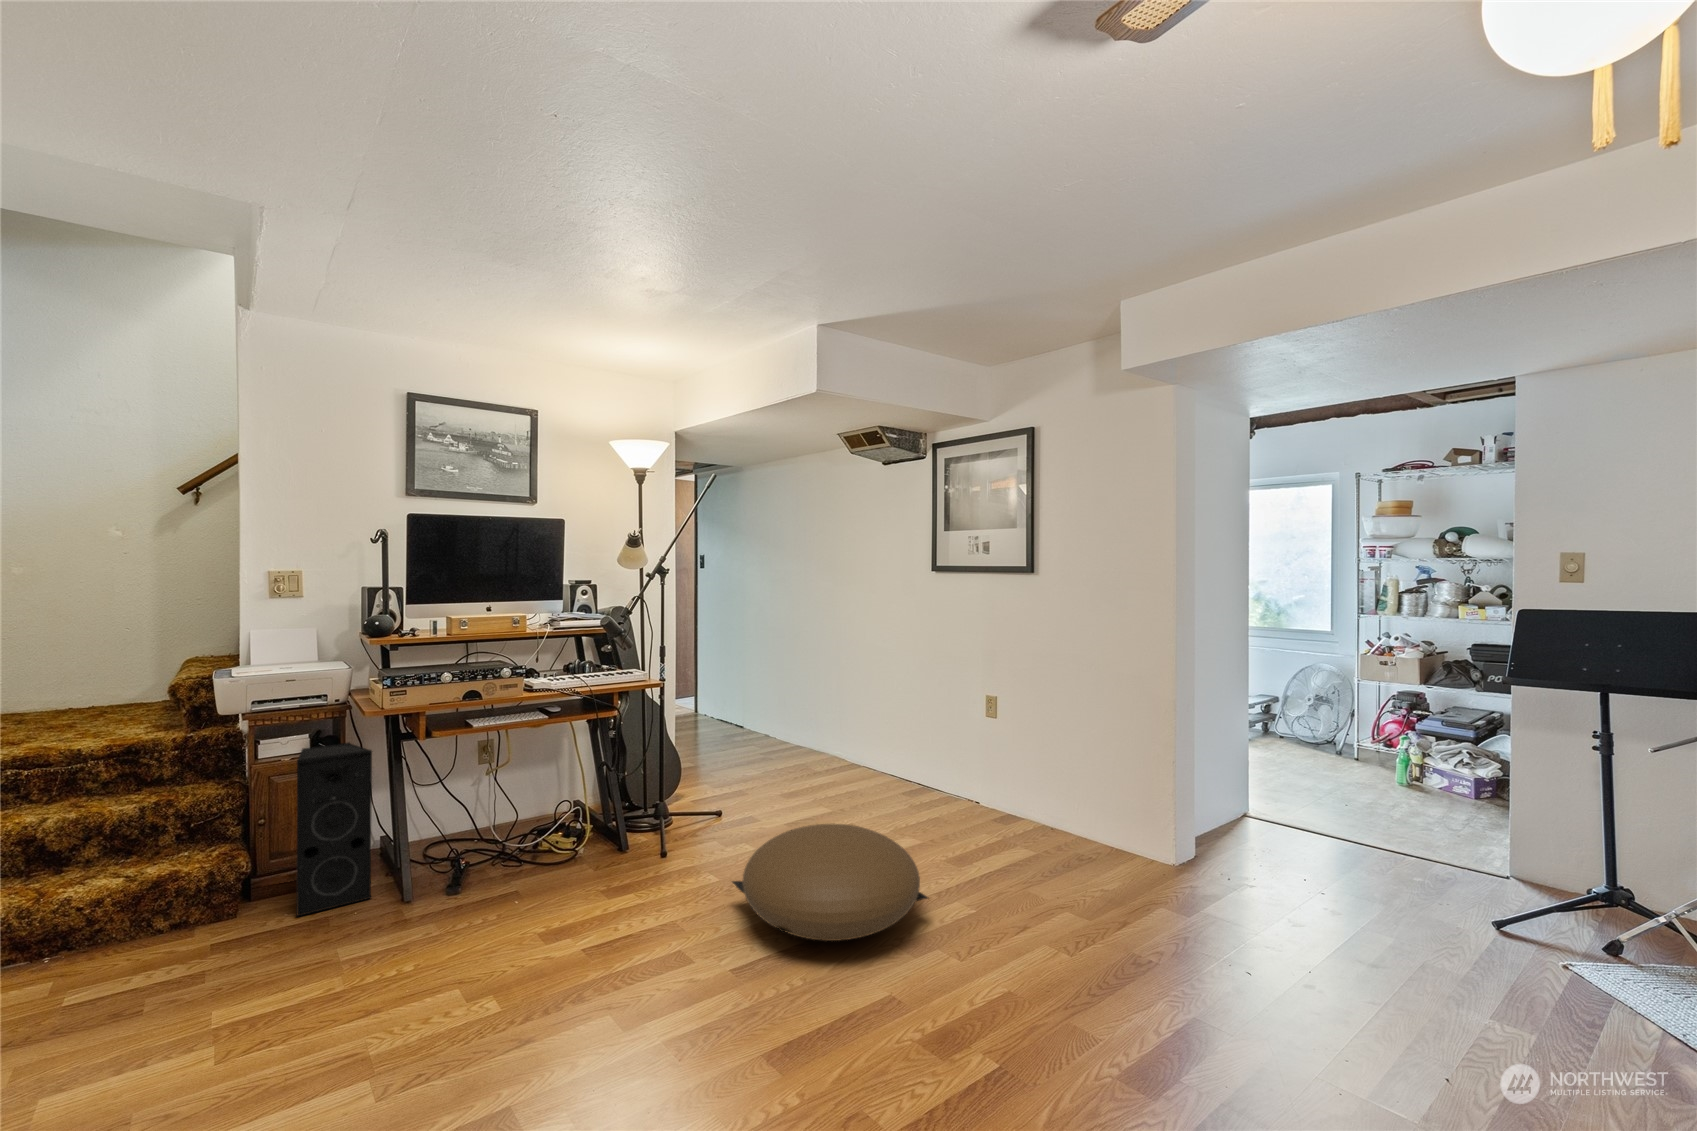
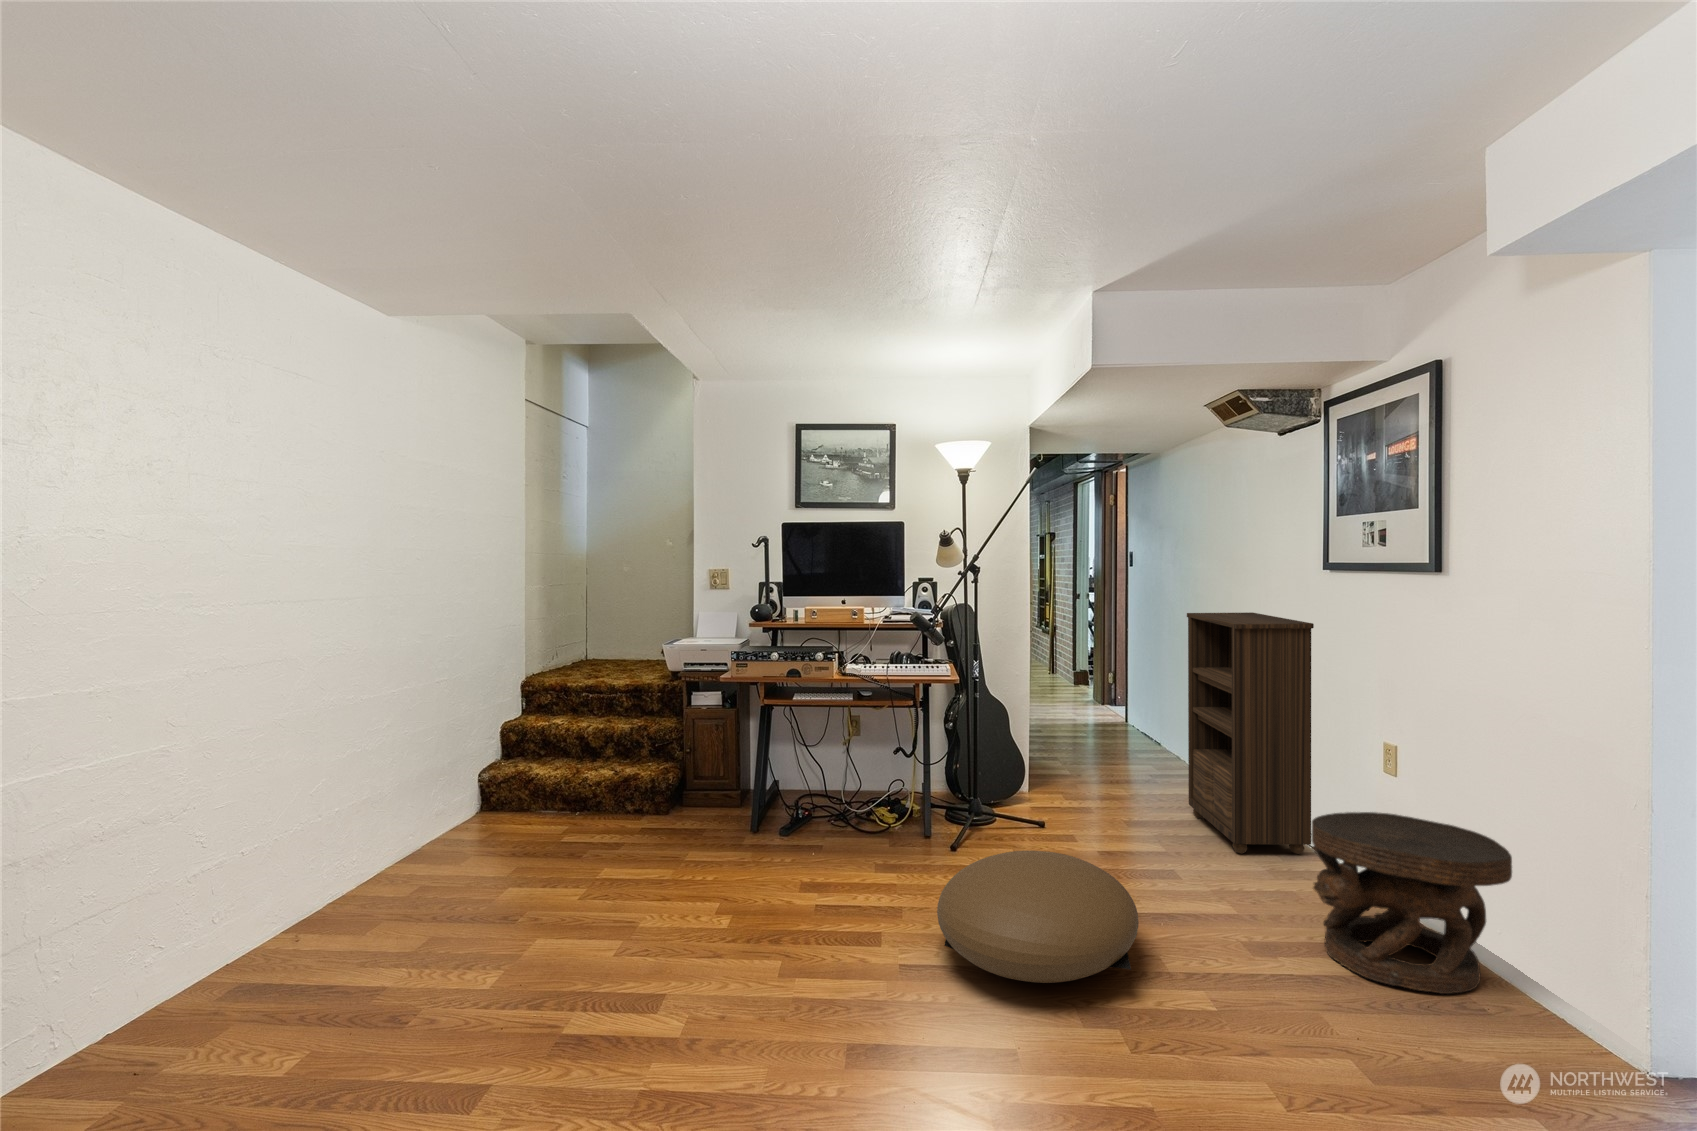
bookshelf: none [816,608,925,802] -> present [1187,612,1314,854]
speaker: present [296,743,372,916] -> none [689,702,739,823]
side table: none [978,743,1093,860] -> present [1312,812,1512,994]

